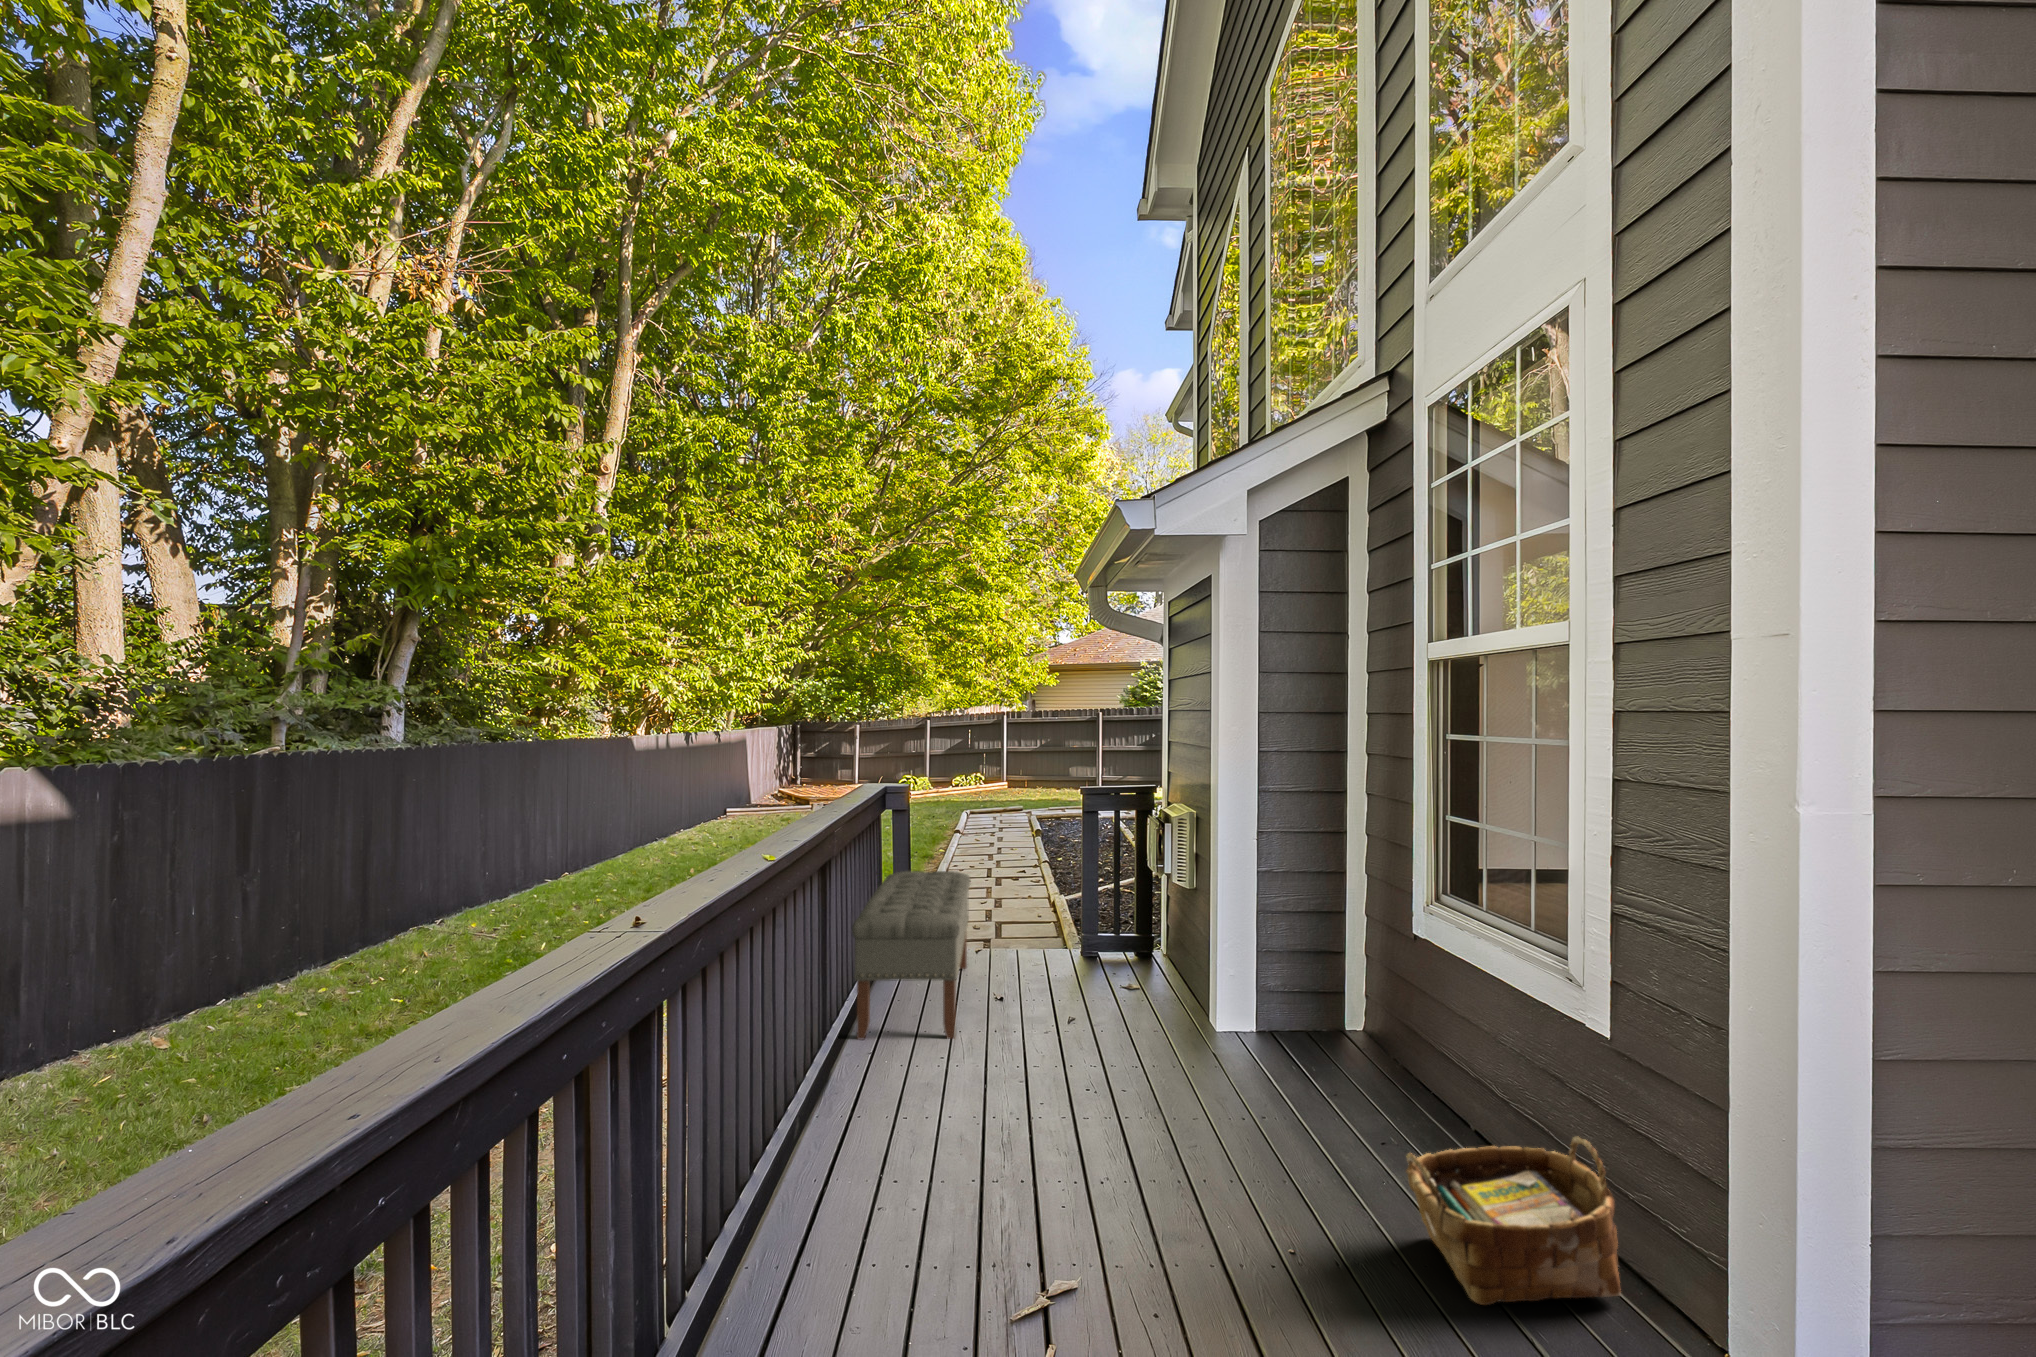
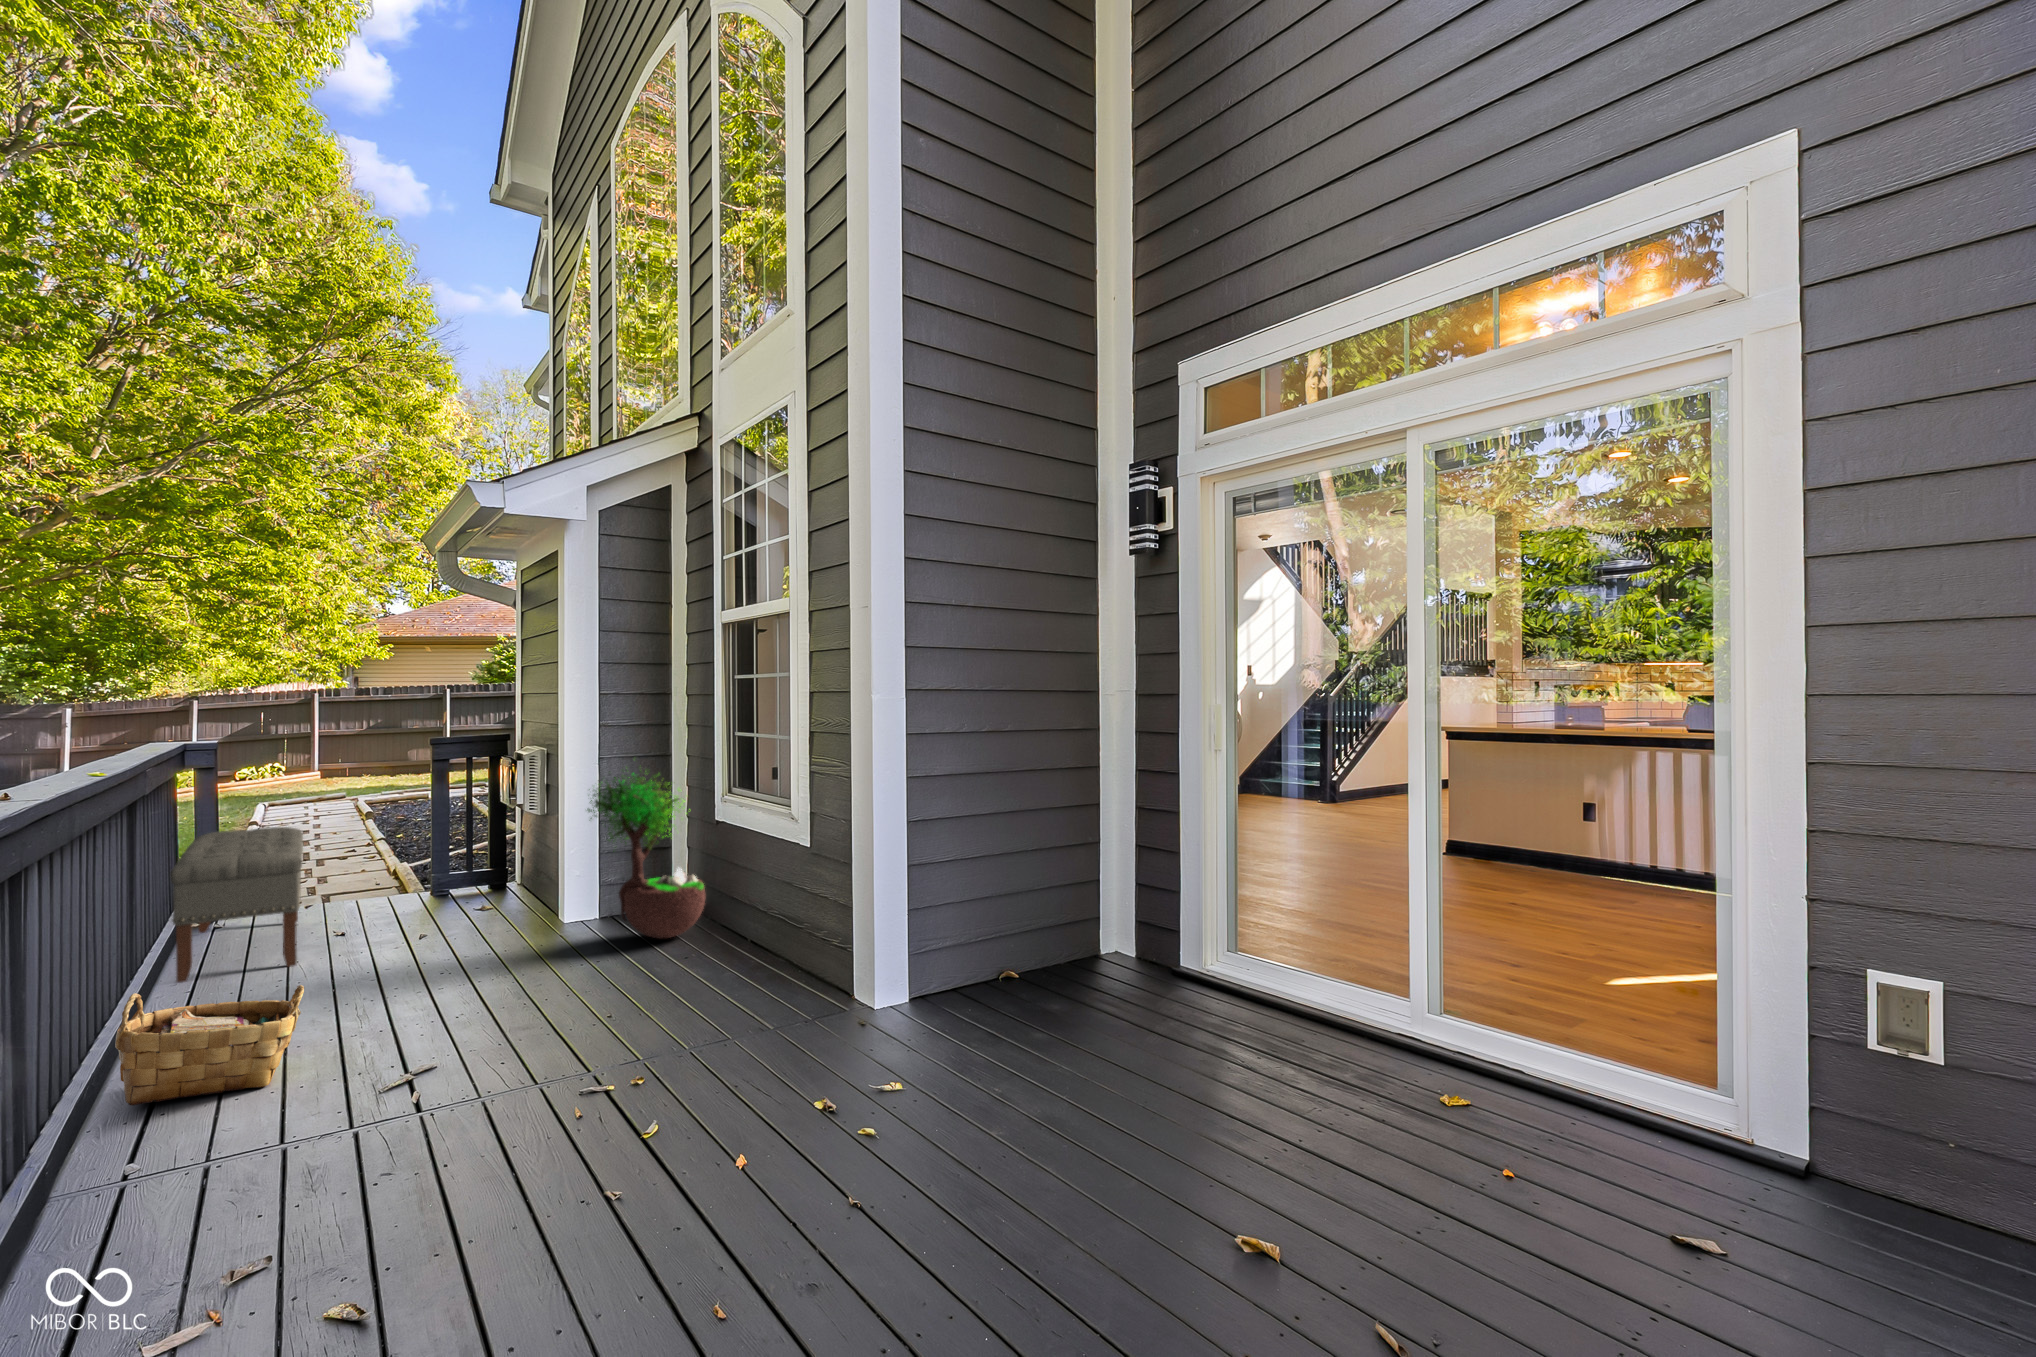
potted tree: none [1246,840,1409,1094] -> present [587,770,706,939]
woven basket: present [1406,1137,1621,1305] -> present [115,985,304,1106]

